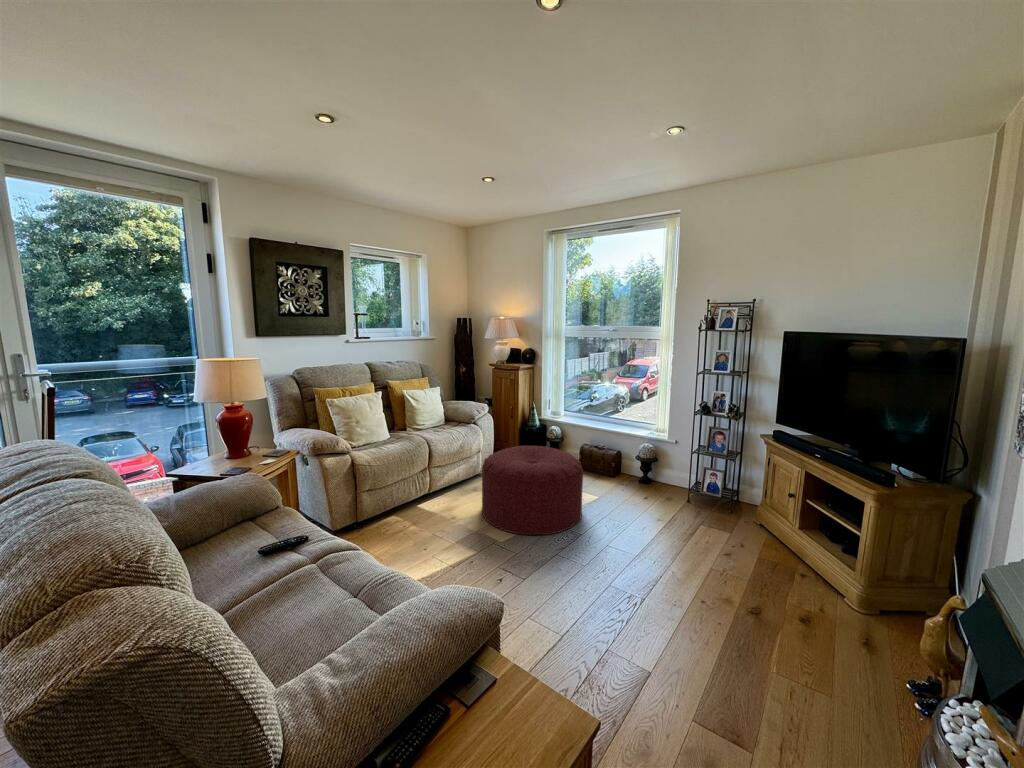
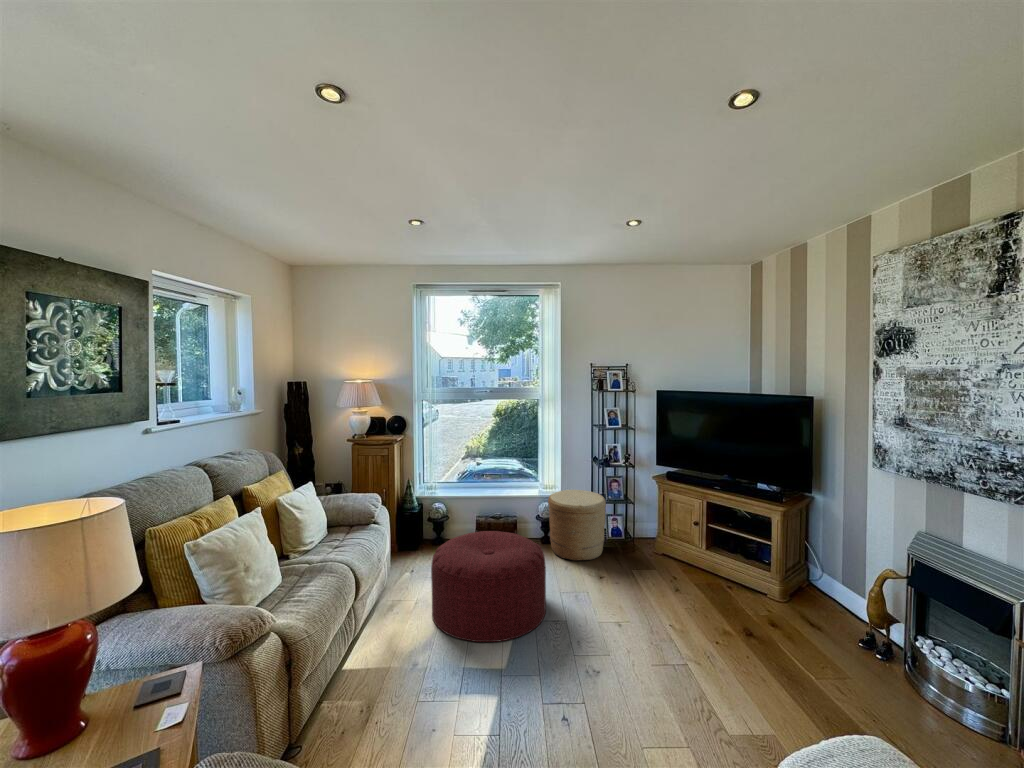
woven basket: none [636,434,699,505] -> present [548,490,606,561]

